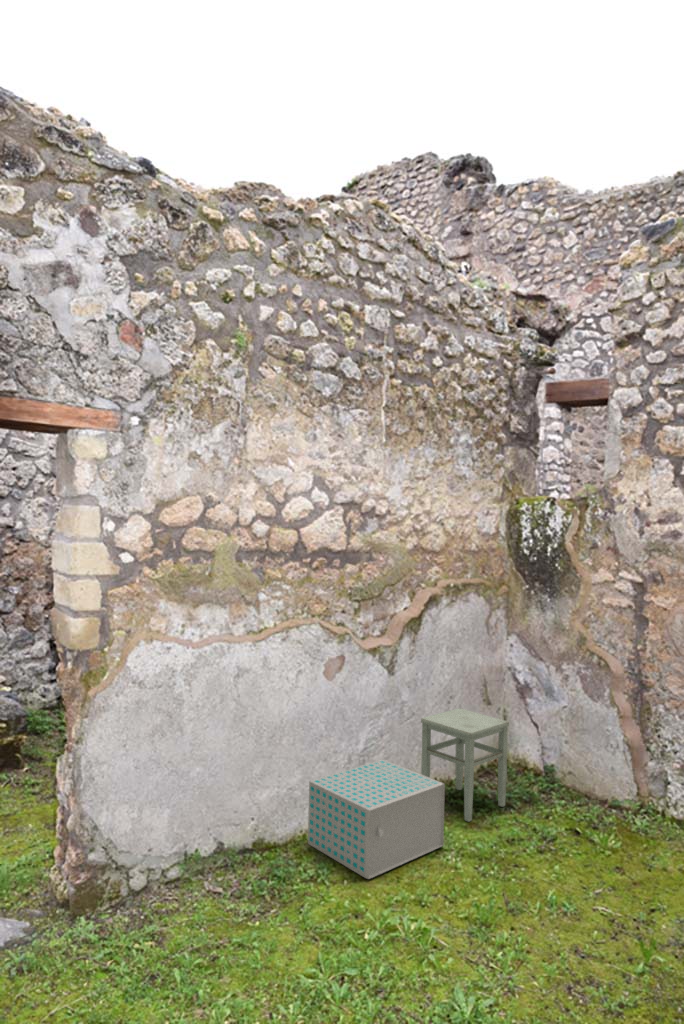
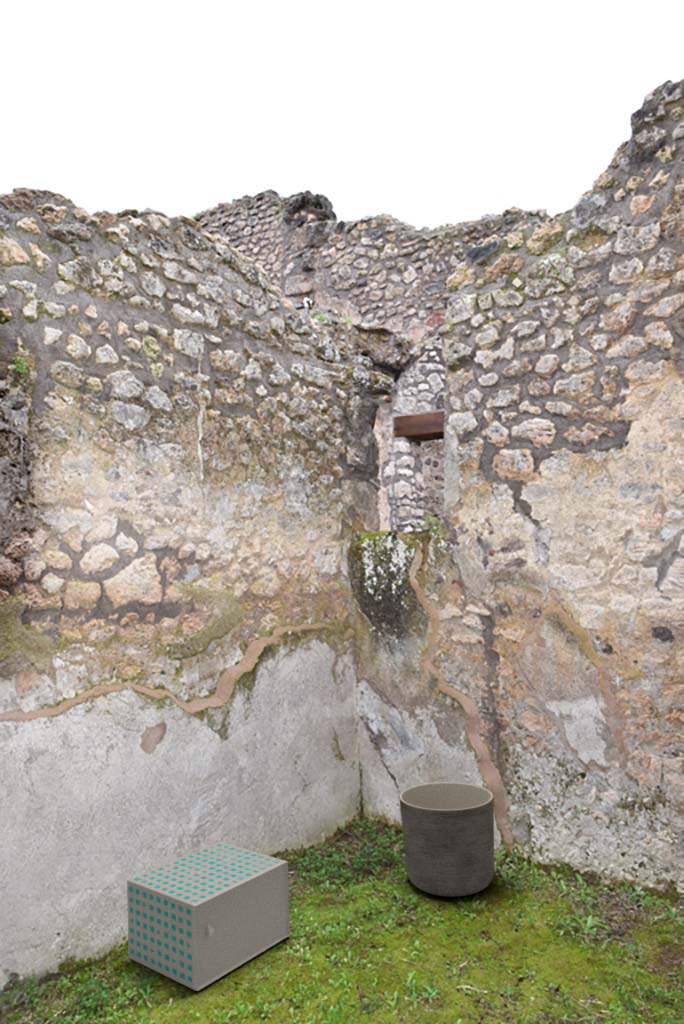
stool: present [421,708,509,822] -> none [264,772,363,902]
planter: none [544,731,635,835] -> present [399,782,494,897]

